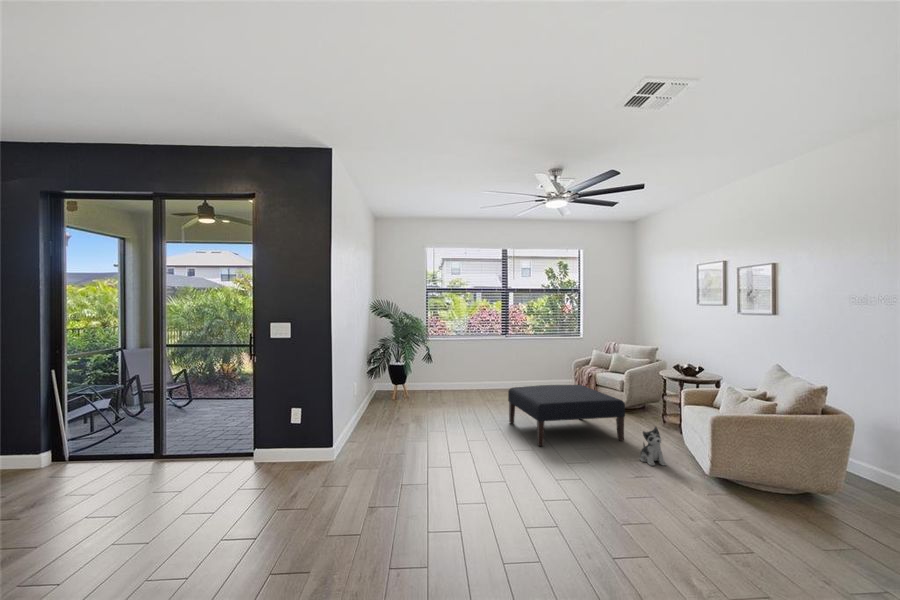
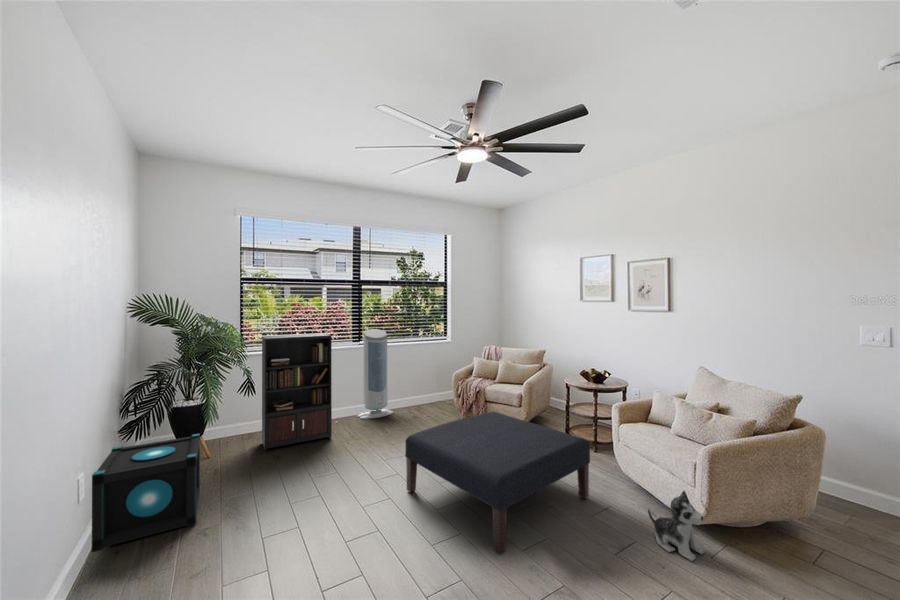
air purifier: none [503,325,530,392] -> present [358,329,393,419]
bookcase: none [437,326,487,398] -> present [262,333,337,450]
speaker: none [362,376,403,418] -> present [92,434,200,552]

